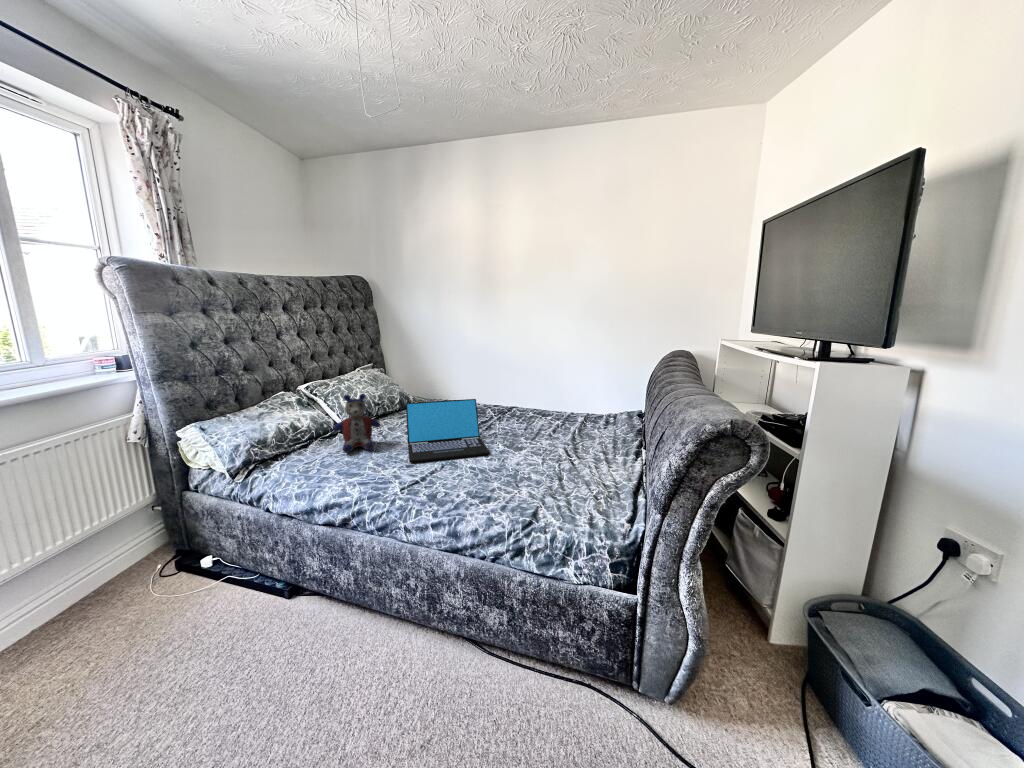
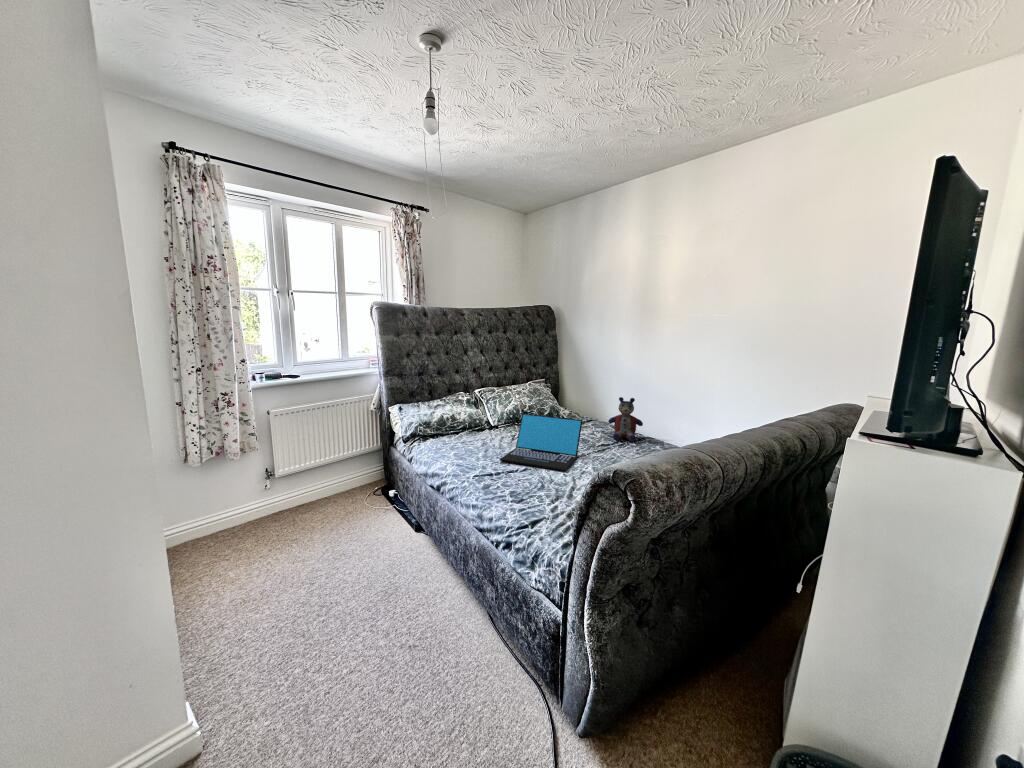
stuffed bear: present [333,394,380,453] -> present [608,397,643,442]

